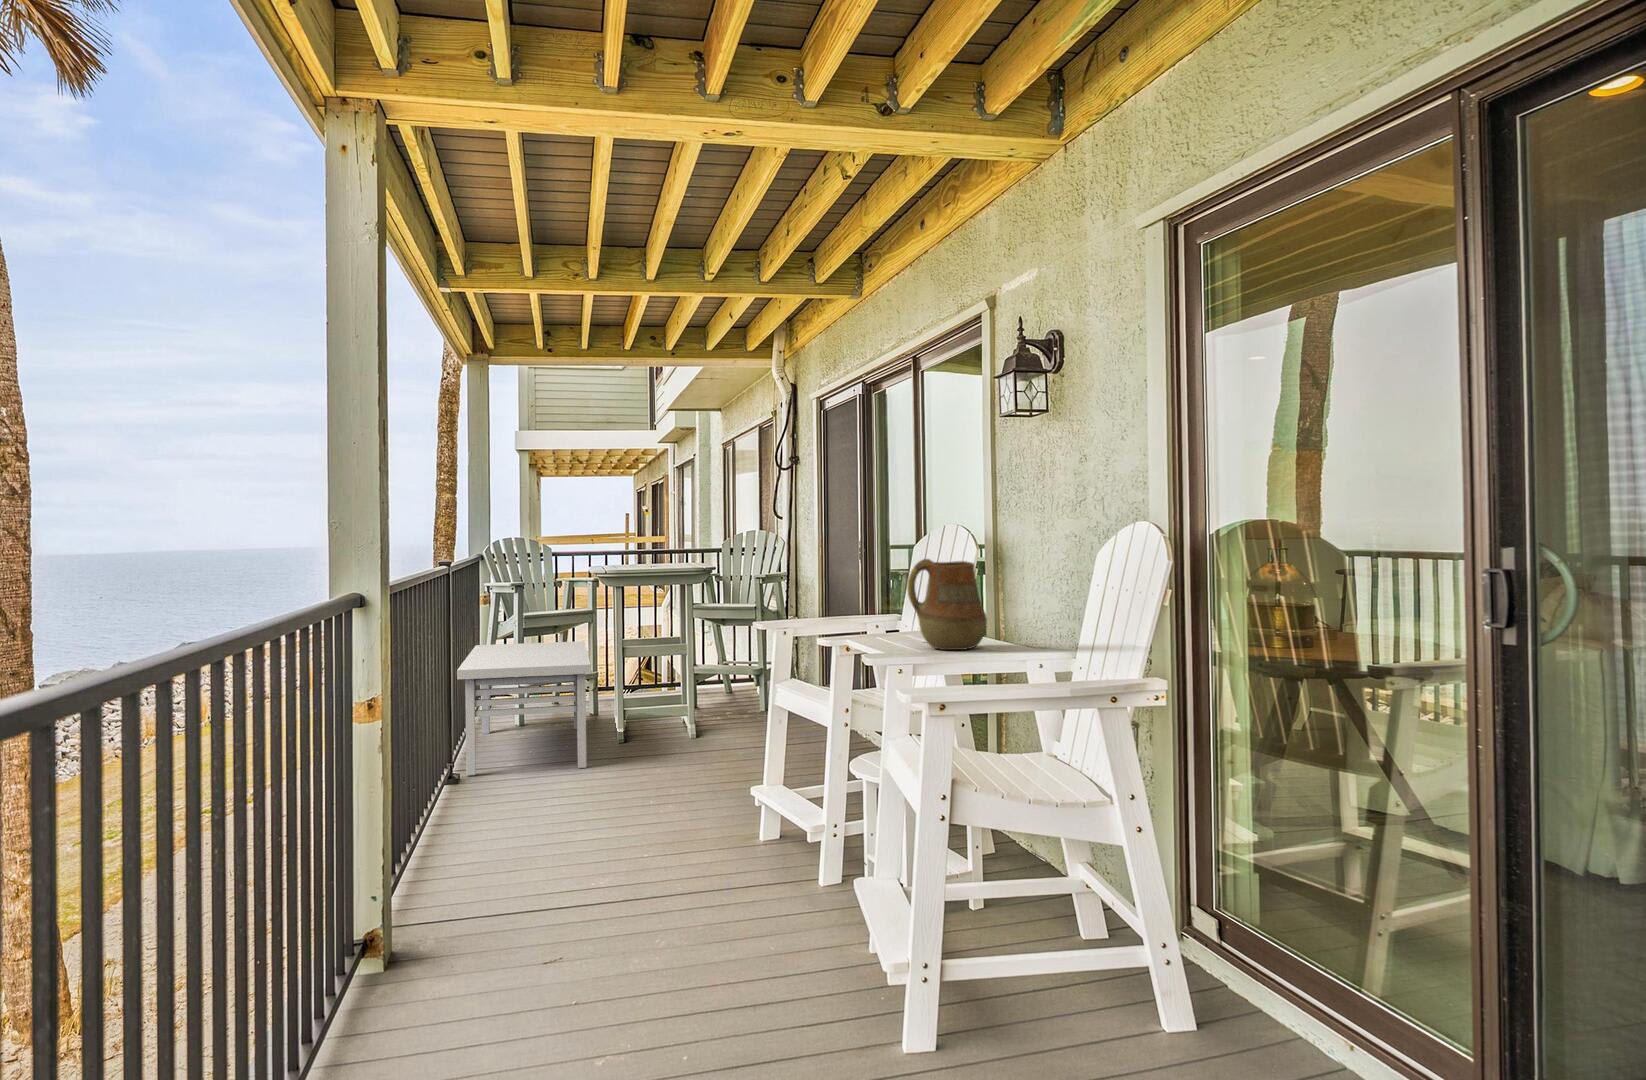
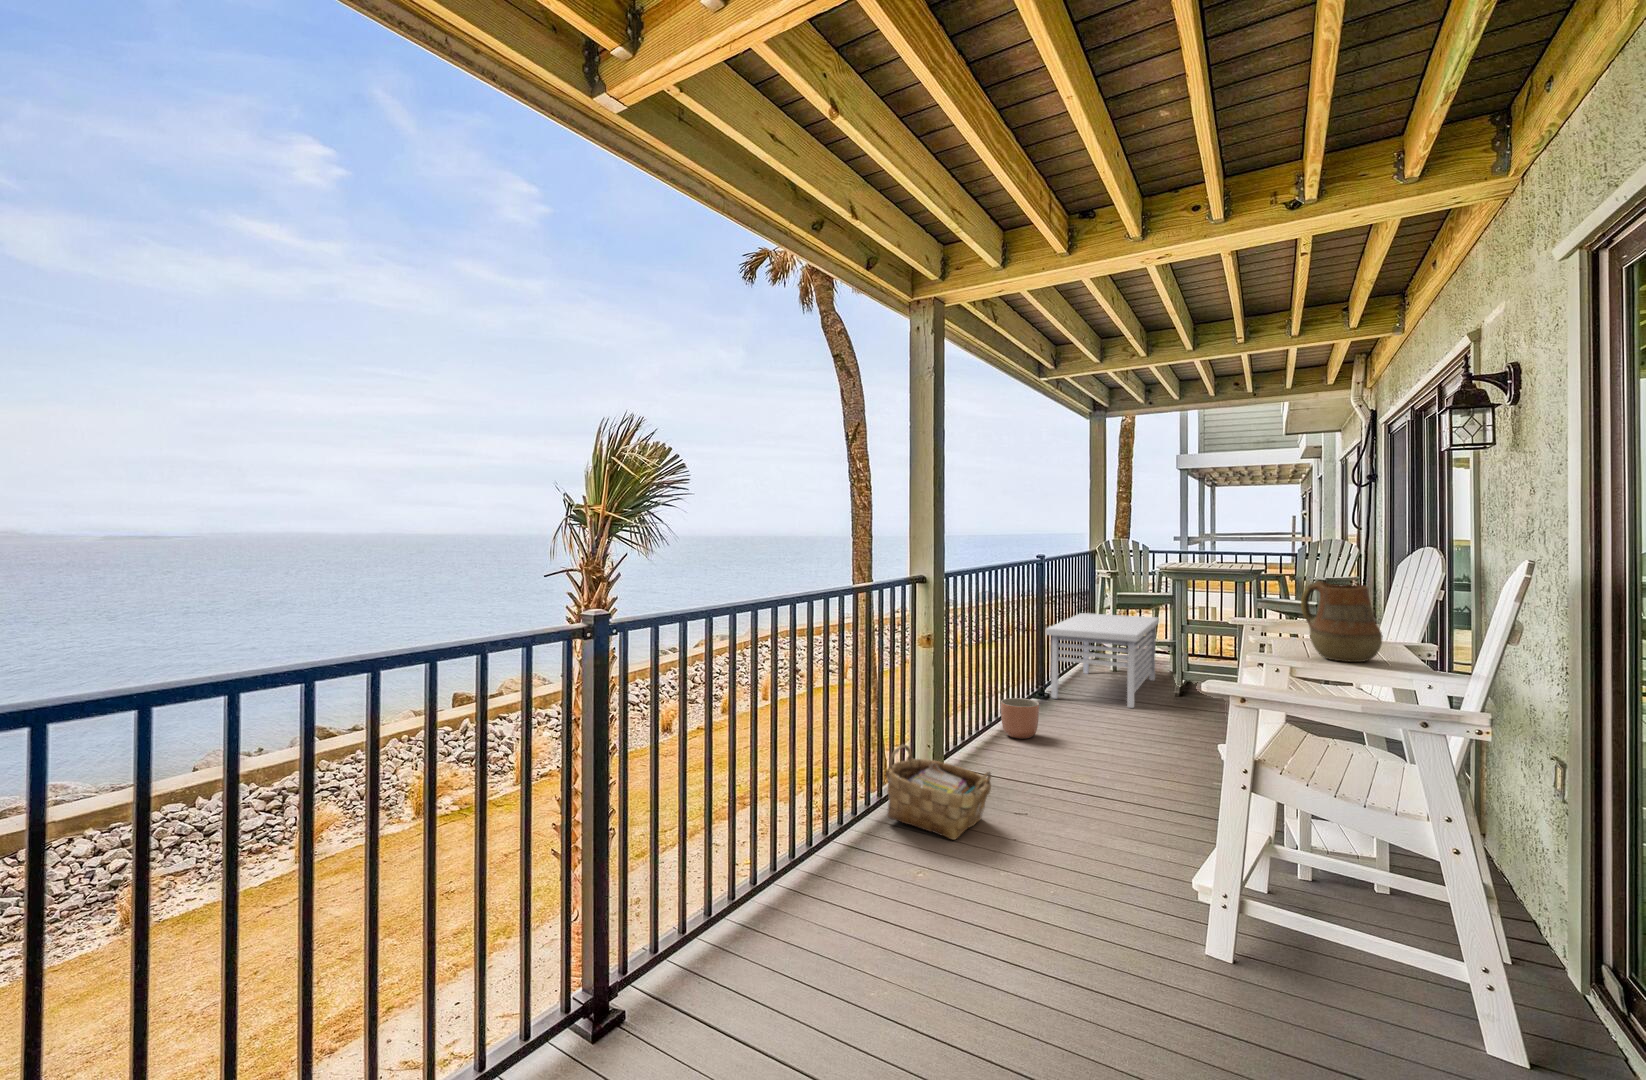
planter: none [433,779,495,843] -> present [1001,698,1039,739]
woven basket: none [345,889,538,1033] -> present [886,745,991,840]

